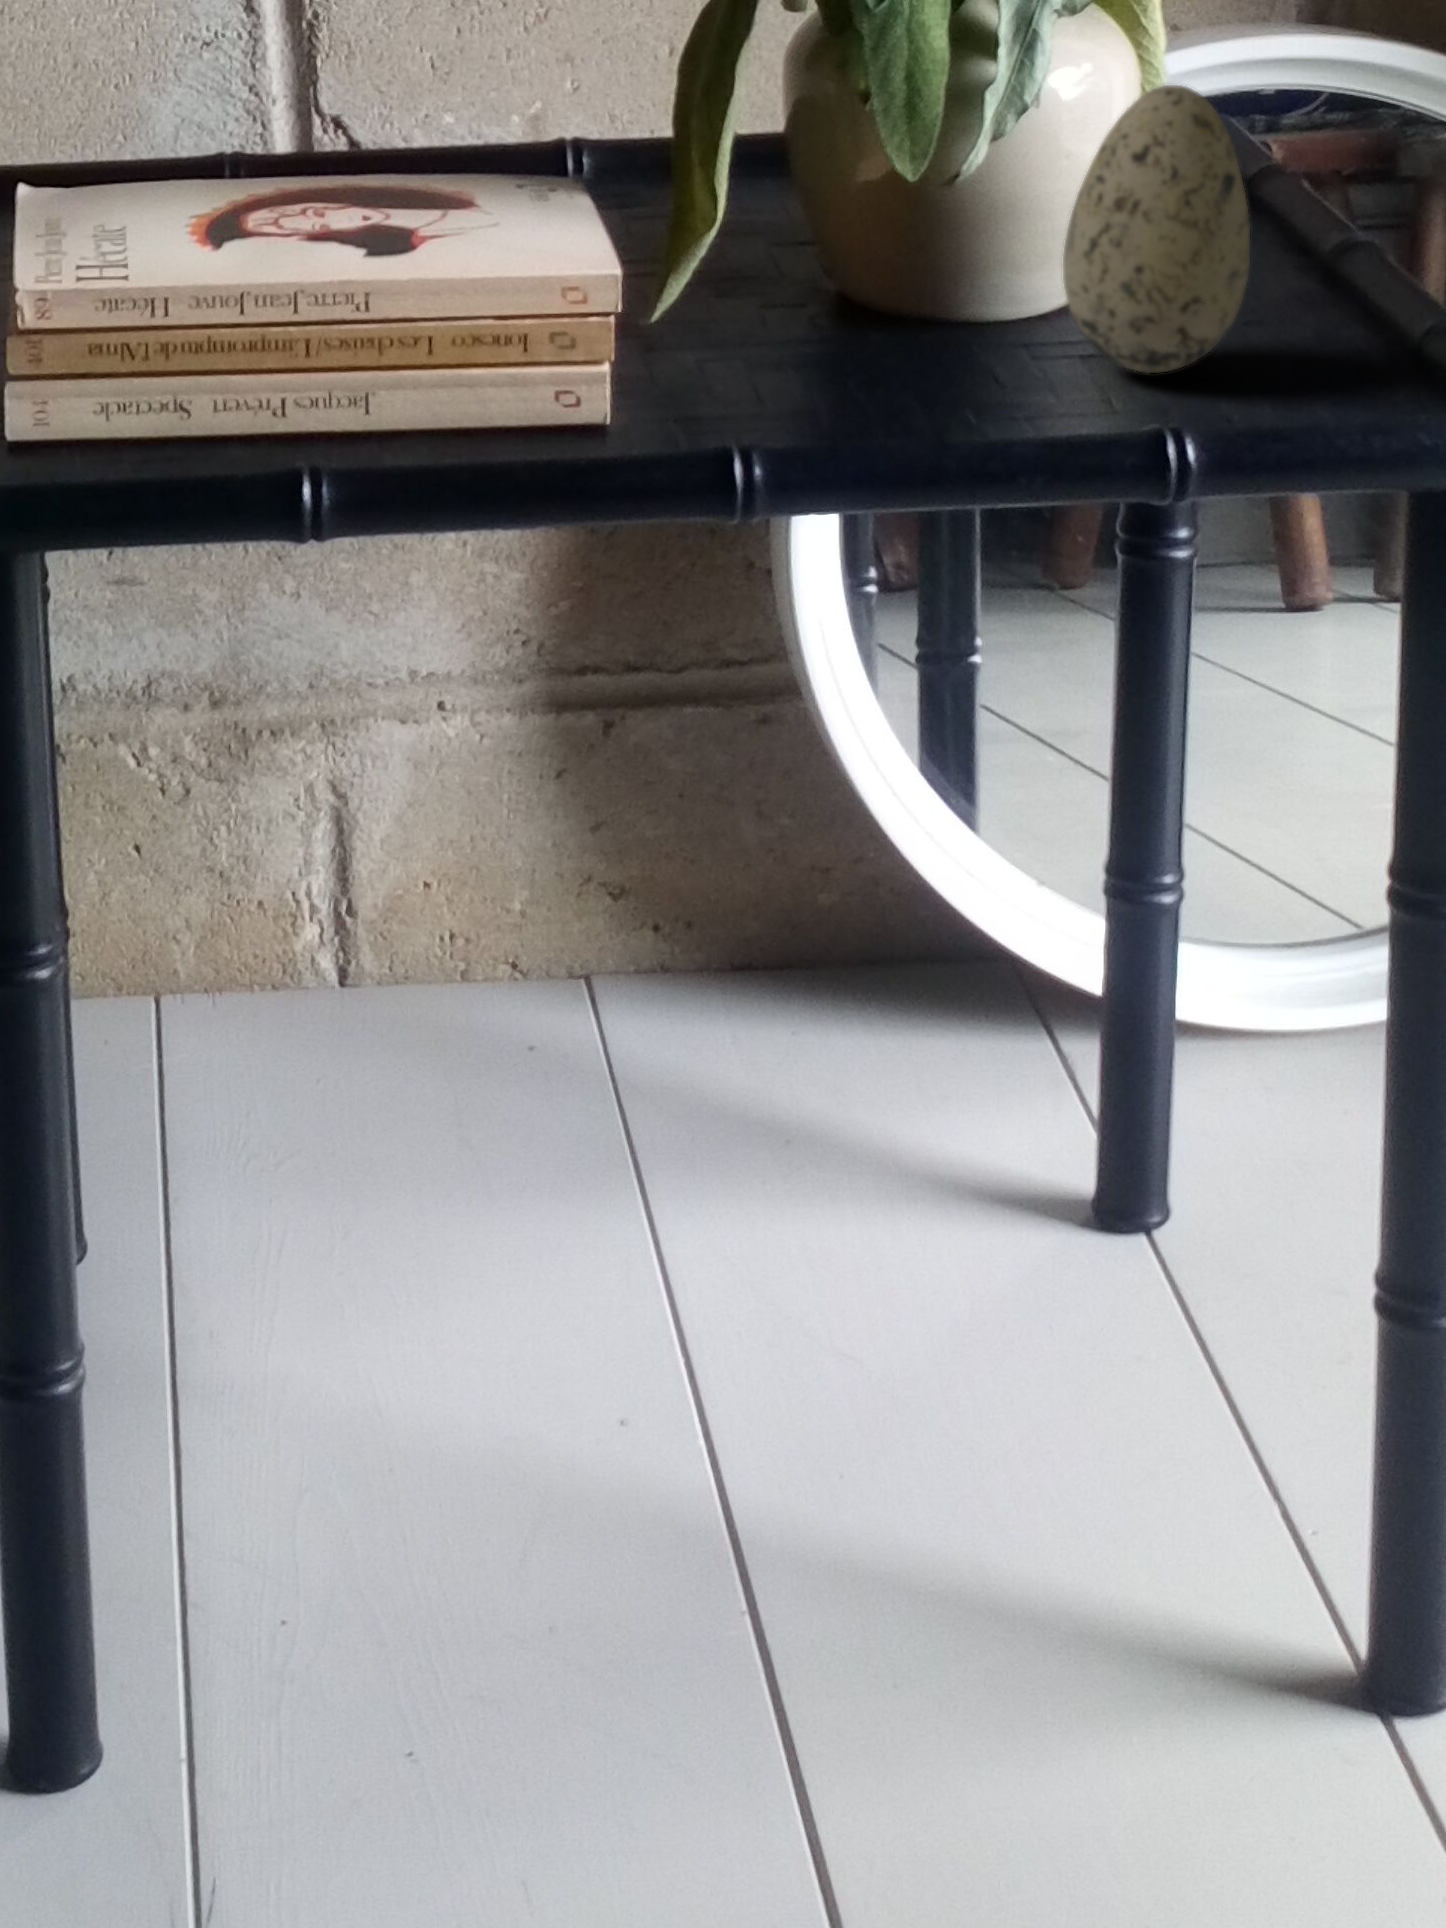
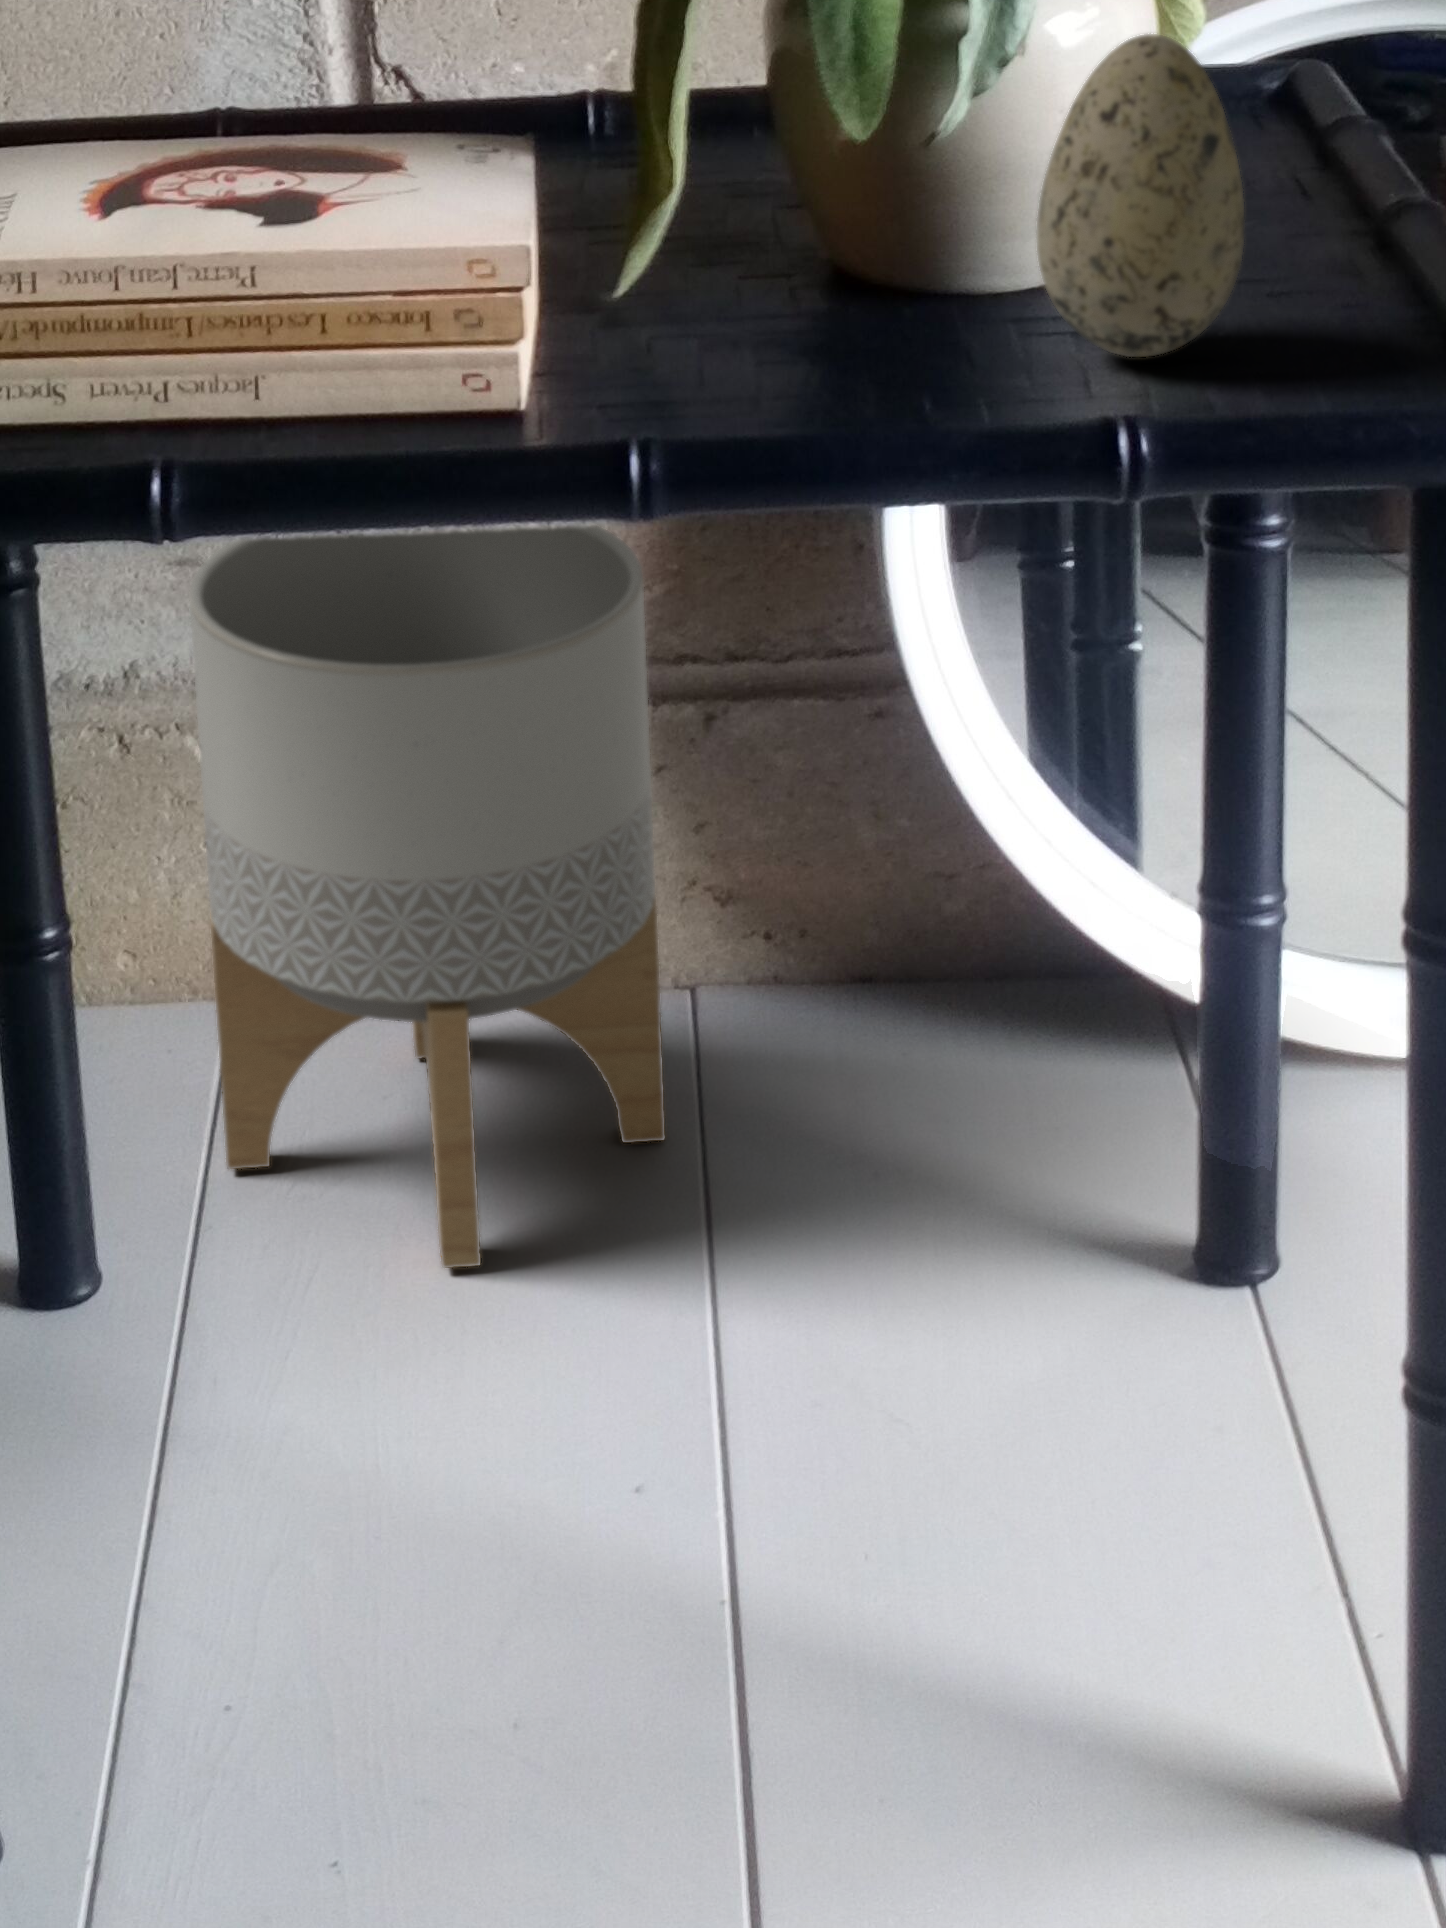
planter: none [168,519,593,1232] -> present [189,526,665,1268]

